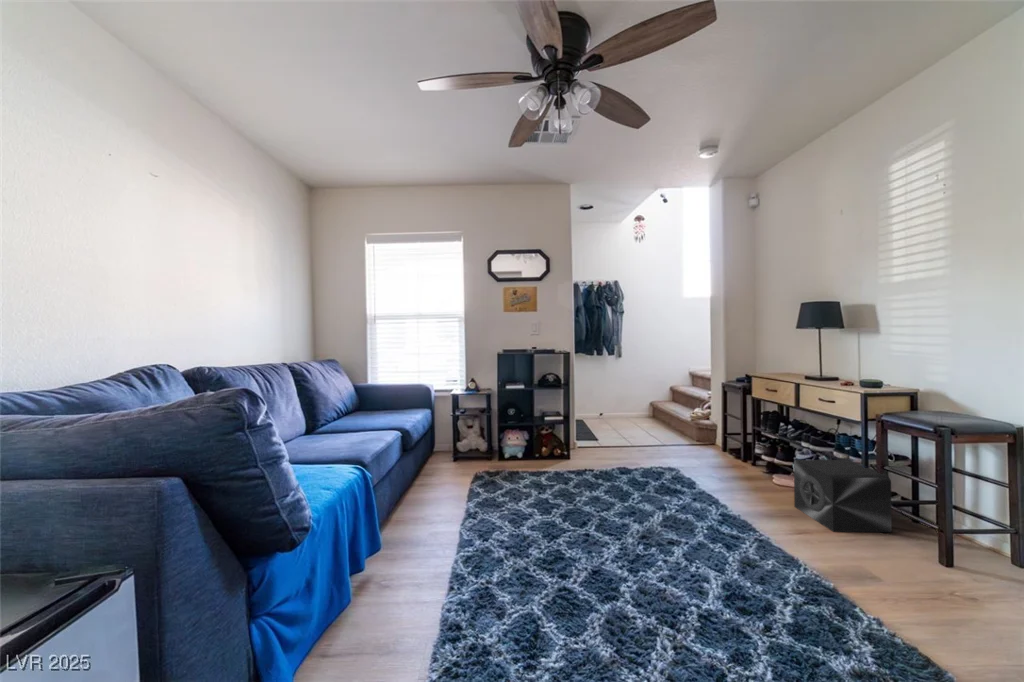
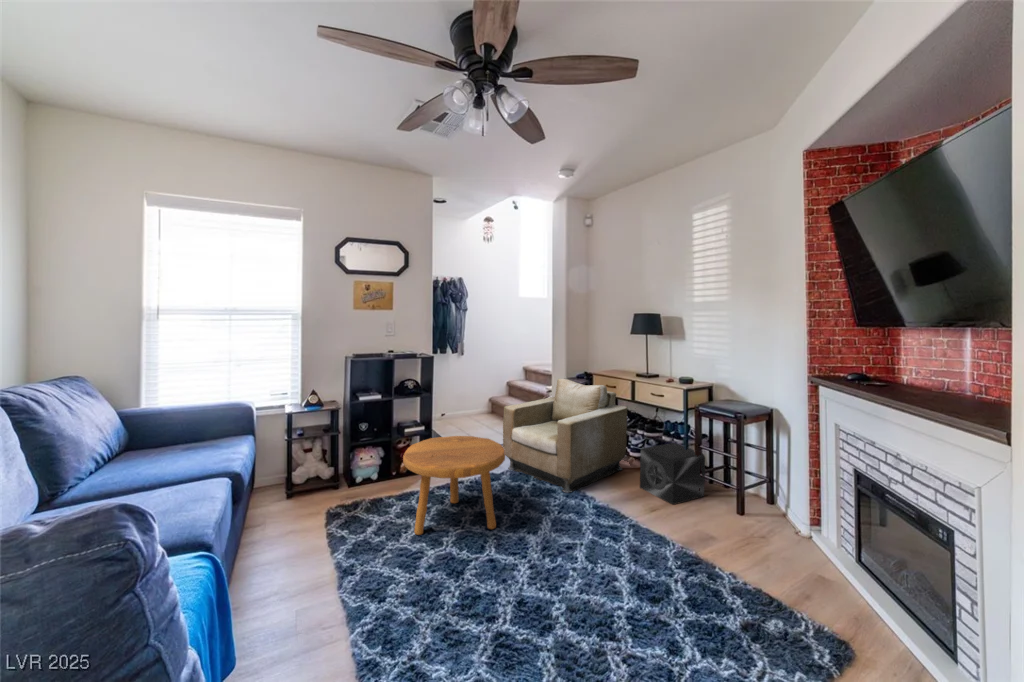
armchair: none [636,379,785,496] -> present [503,378,627,493]
footstool: none [525,424,616,511] -> present [403,436,505,535]

